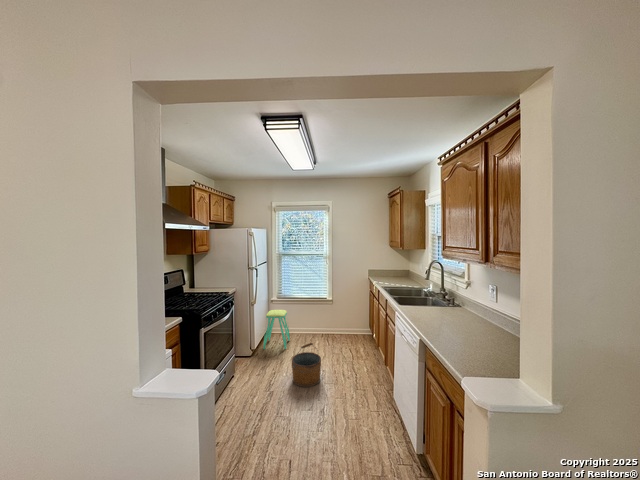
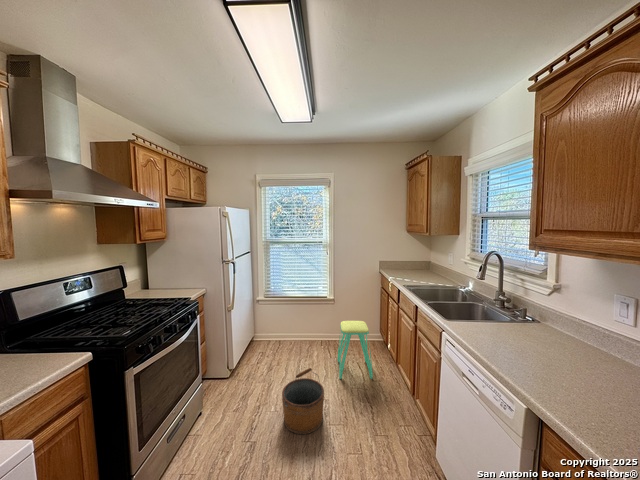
stool: present [263,310,290,349] -> present [337,321,373,379]

